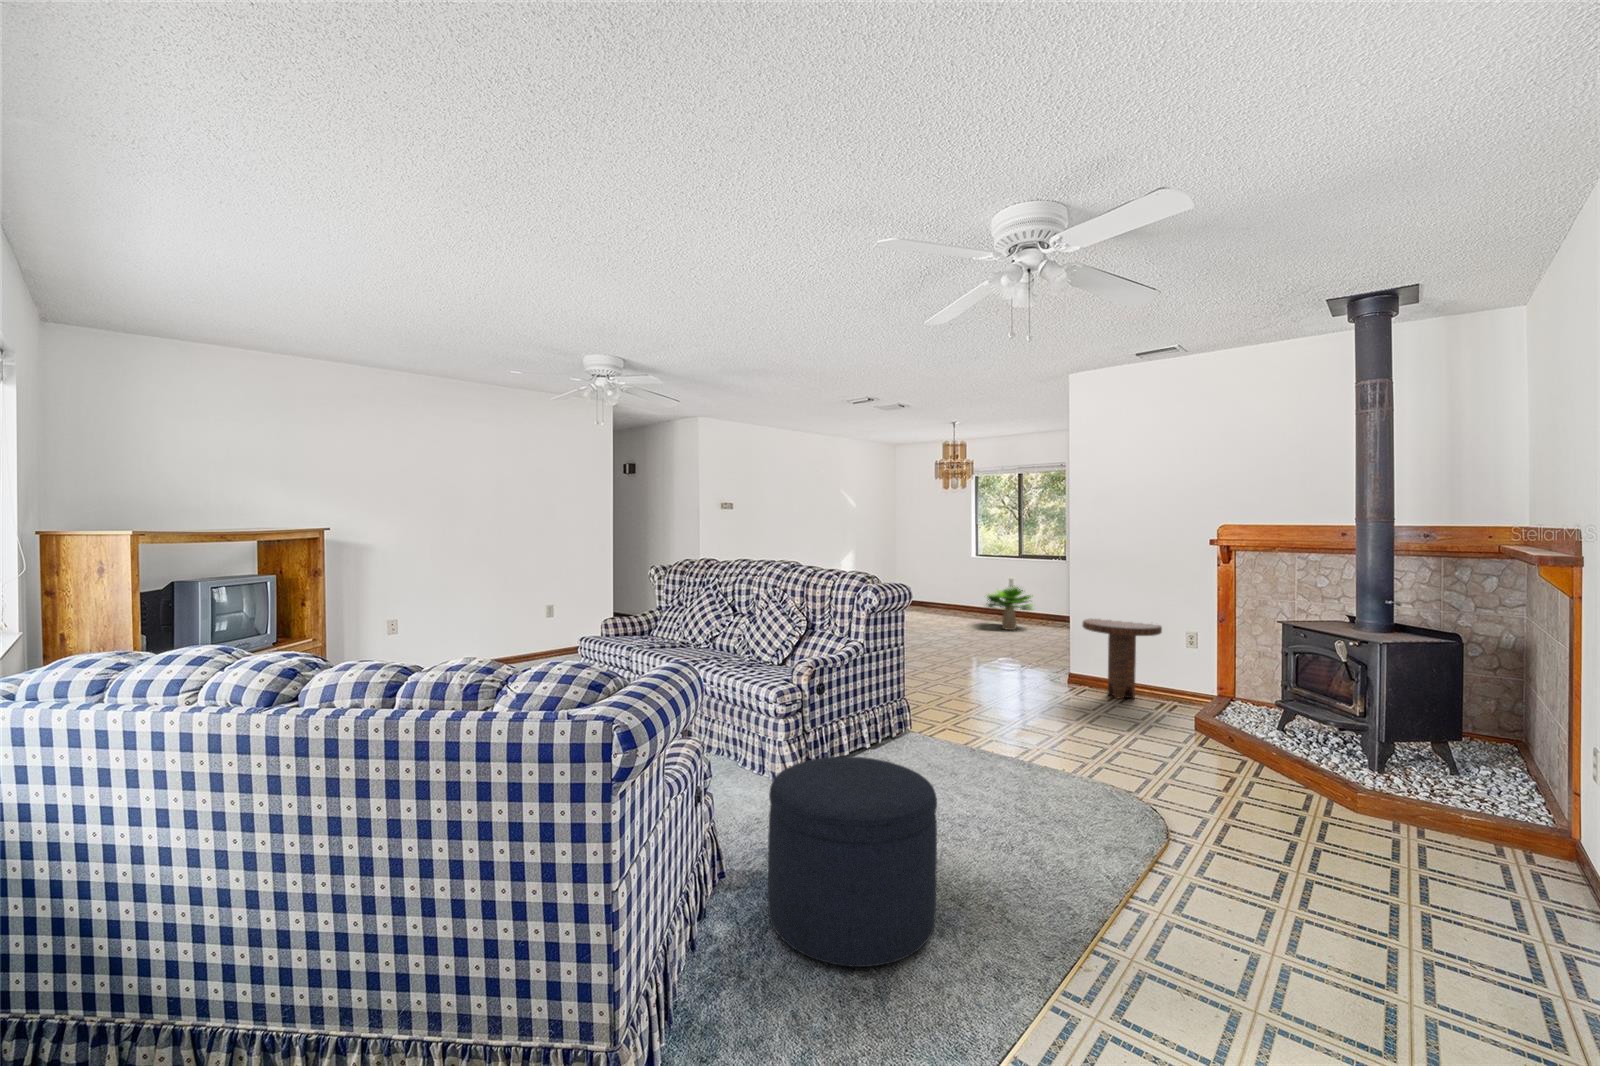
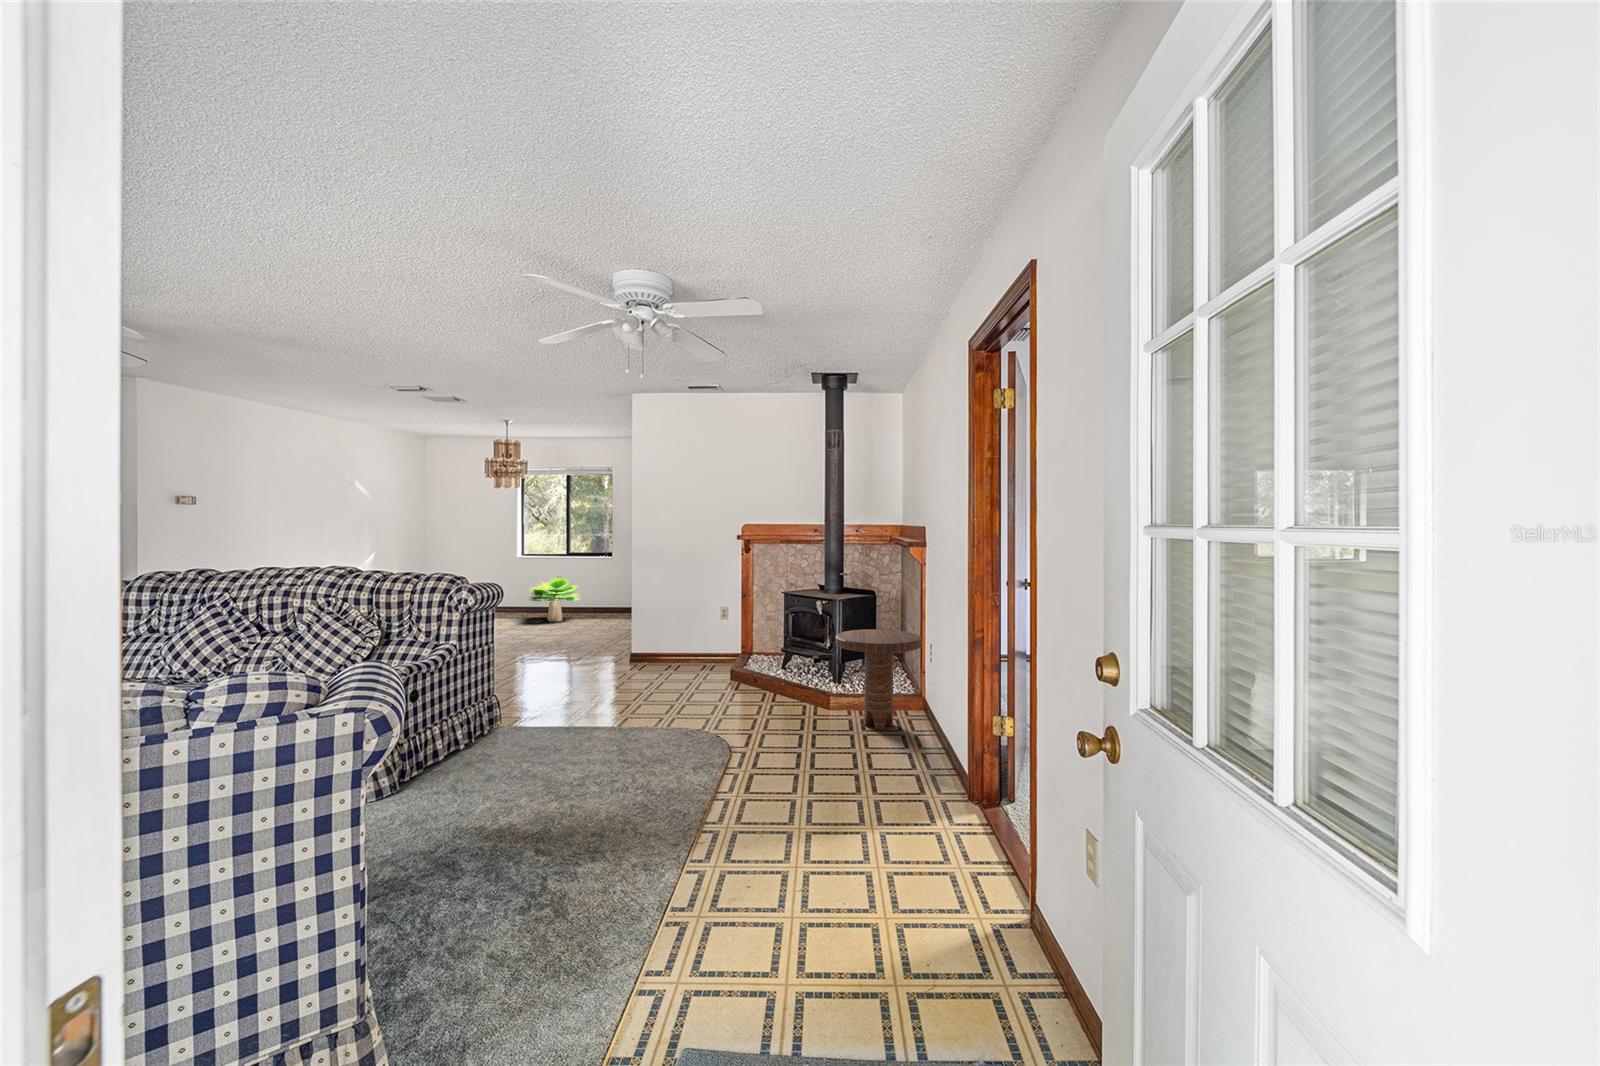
side table: present [1083,618,1162,699] -> present [835,629,922,729]
ottoman: present [768,756,937,967] -> none [436,736,593,907]

